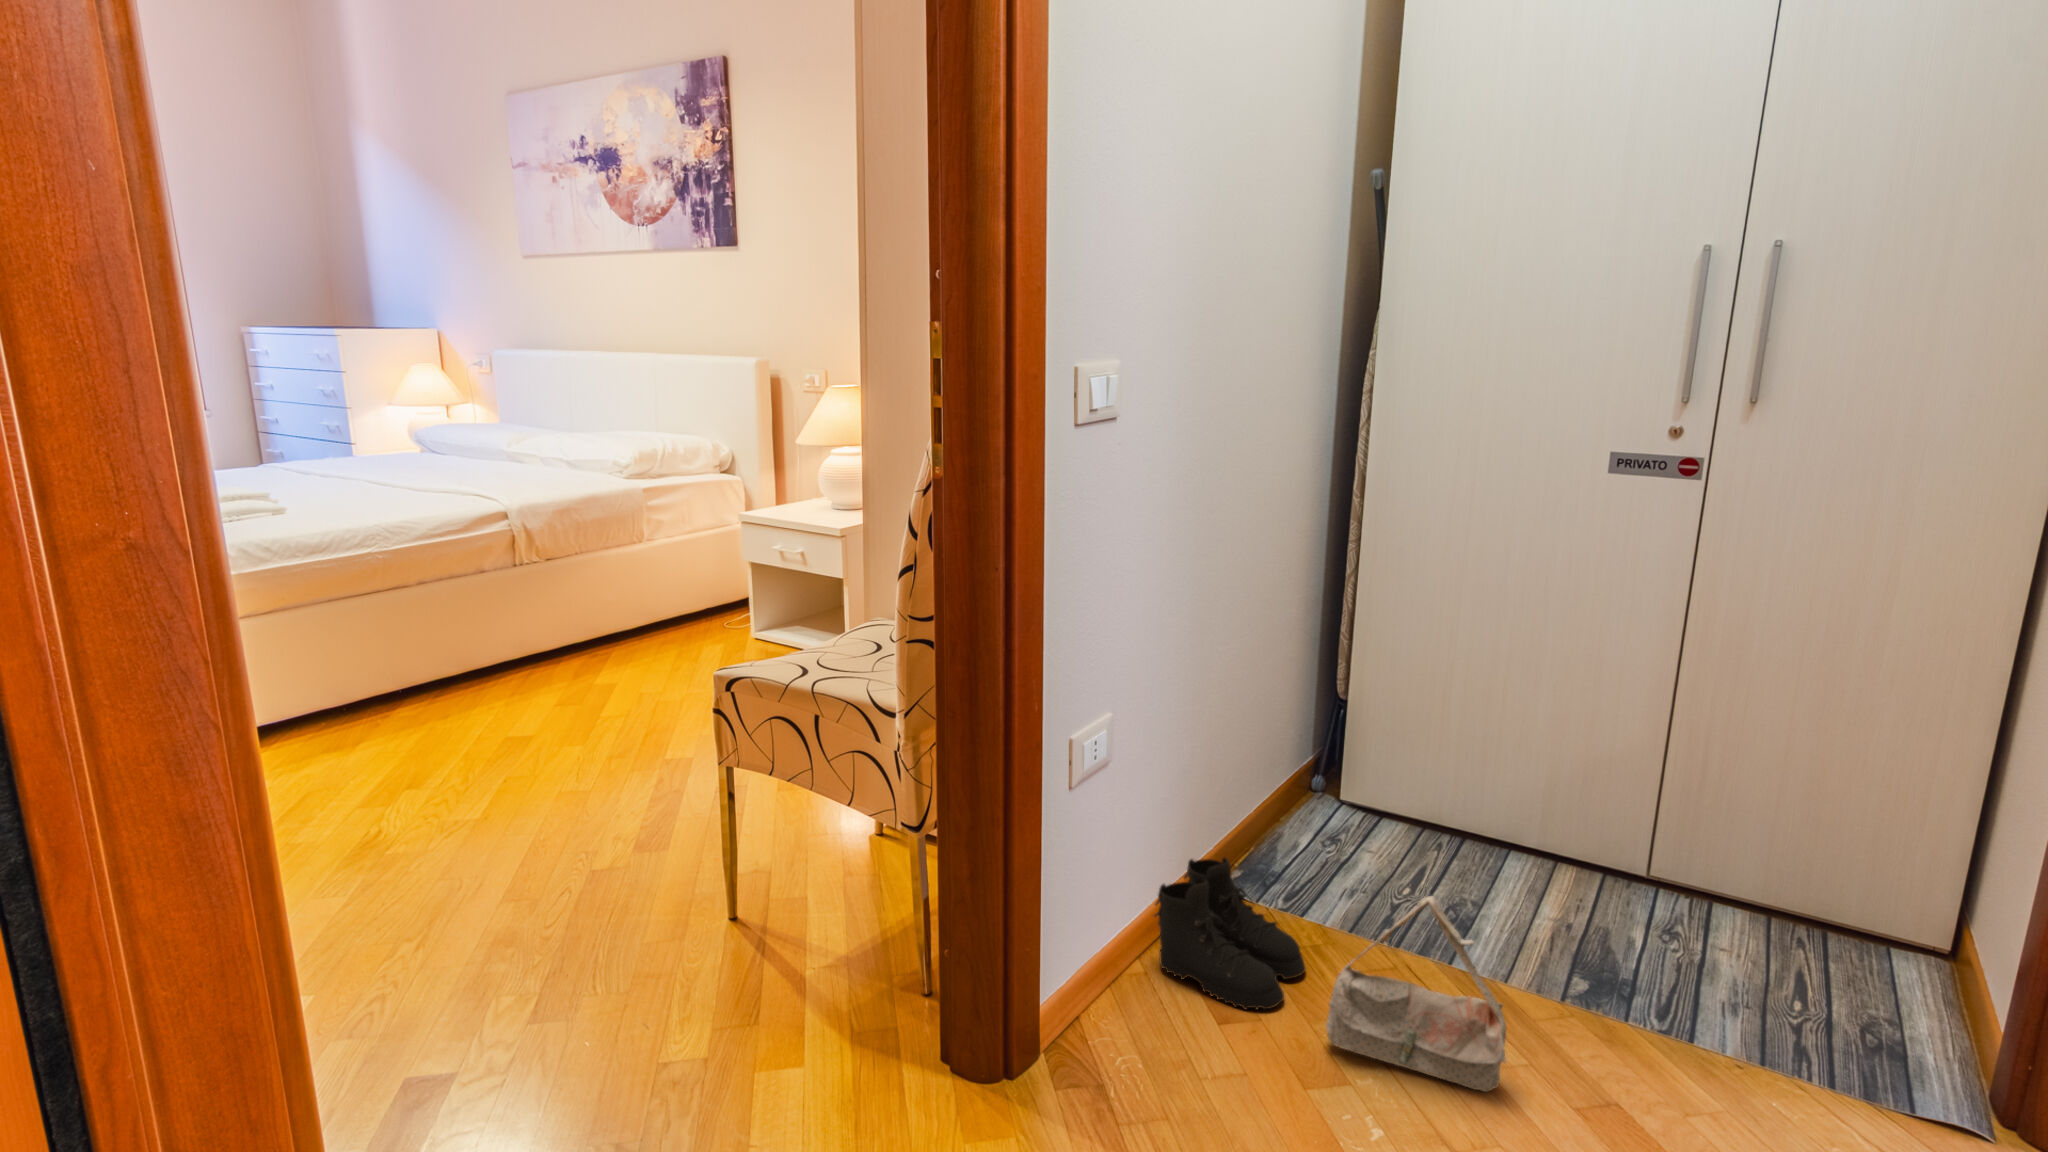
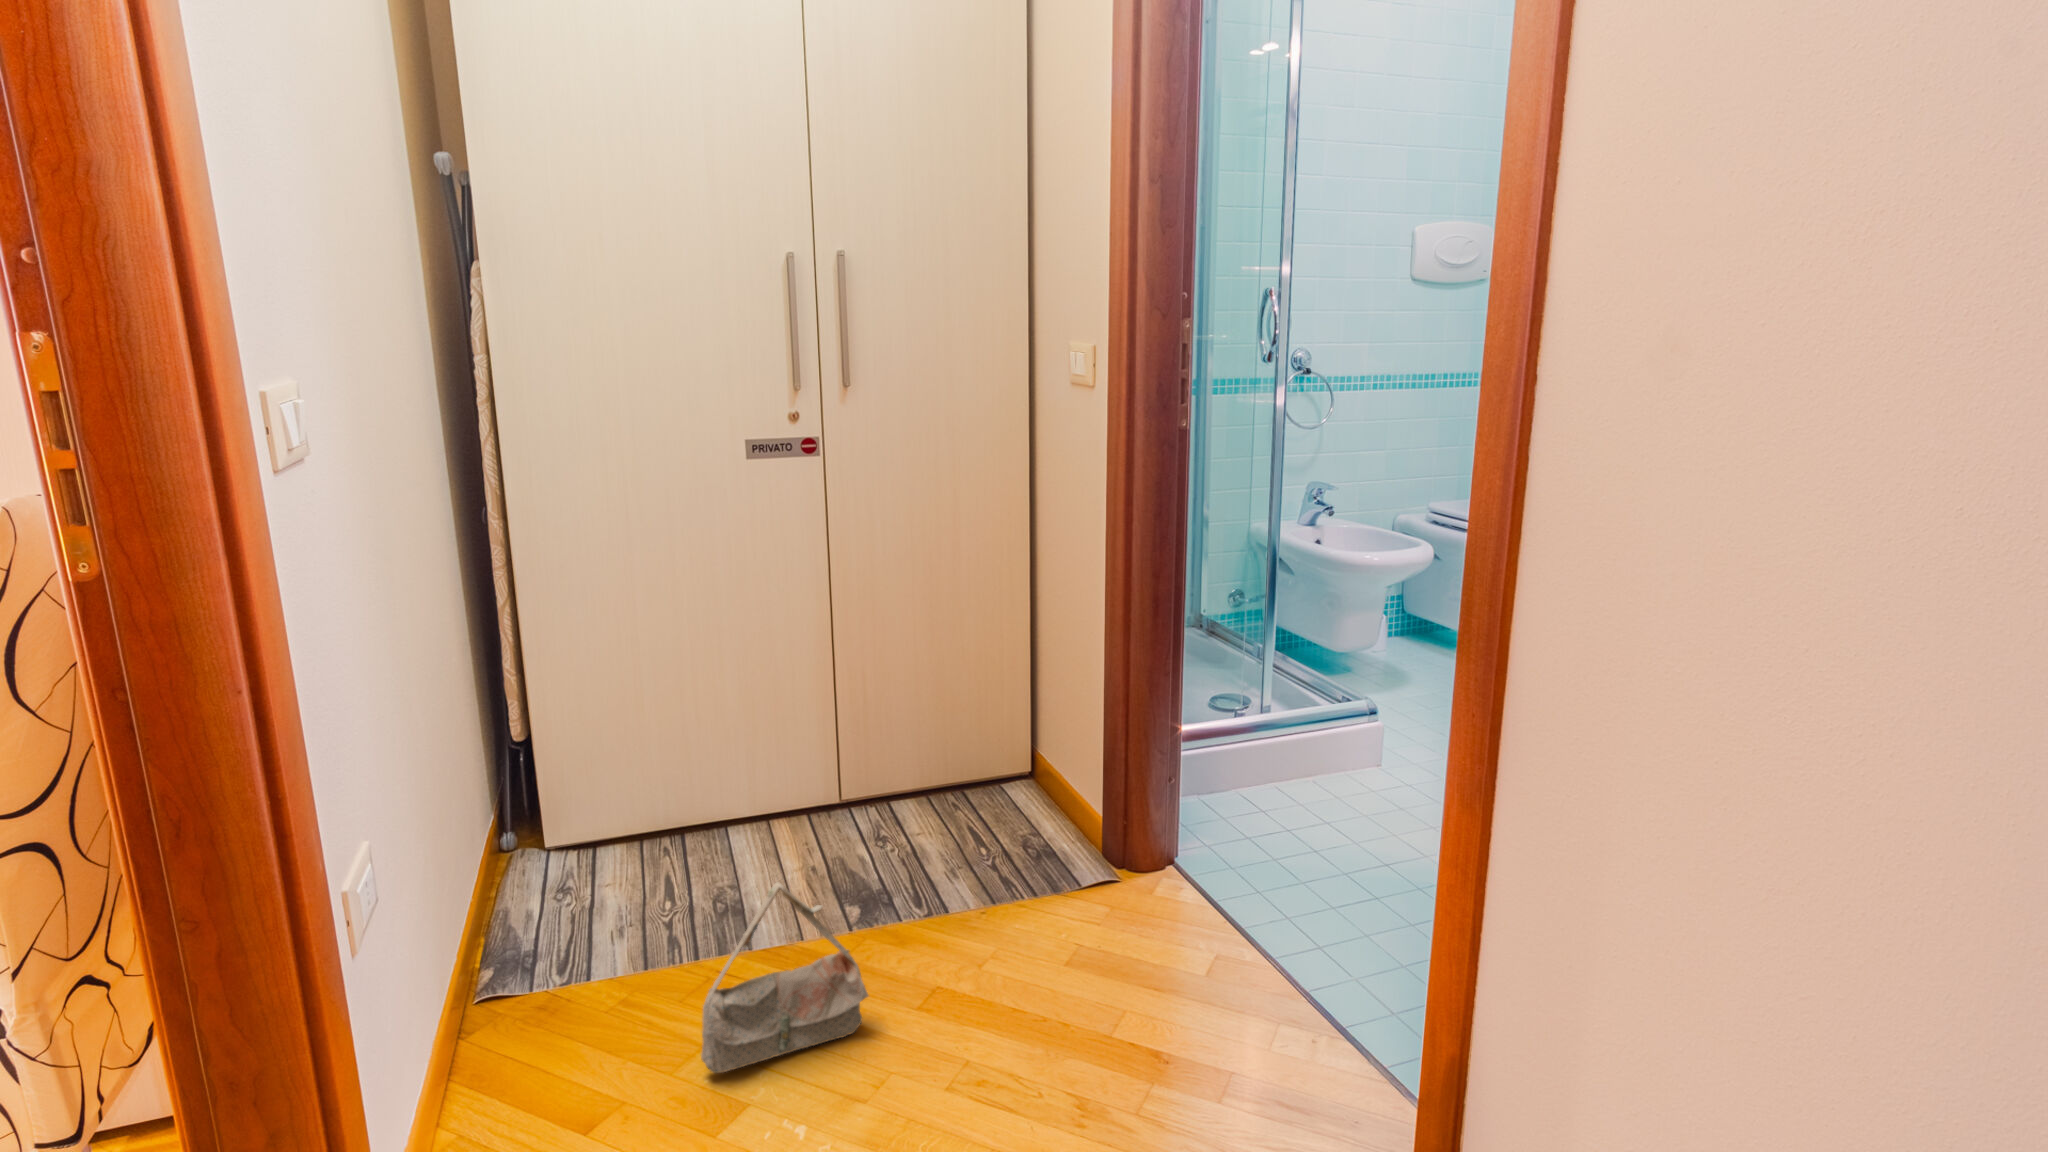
boots: present [1154,857,1306,1010] -> none [459,952,639,1113]

